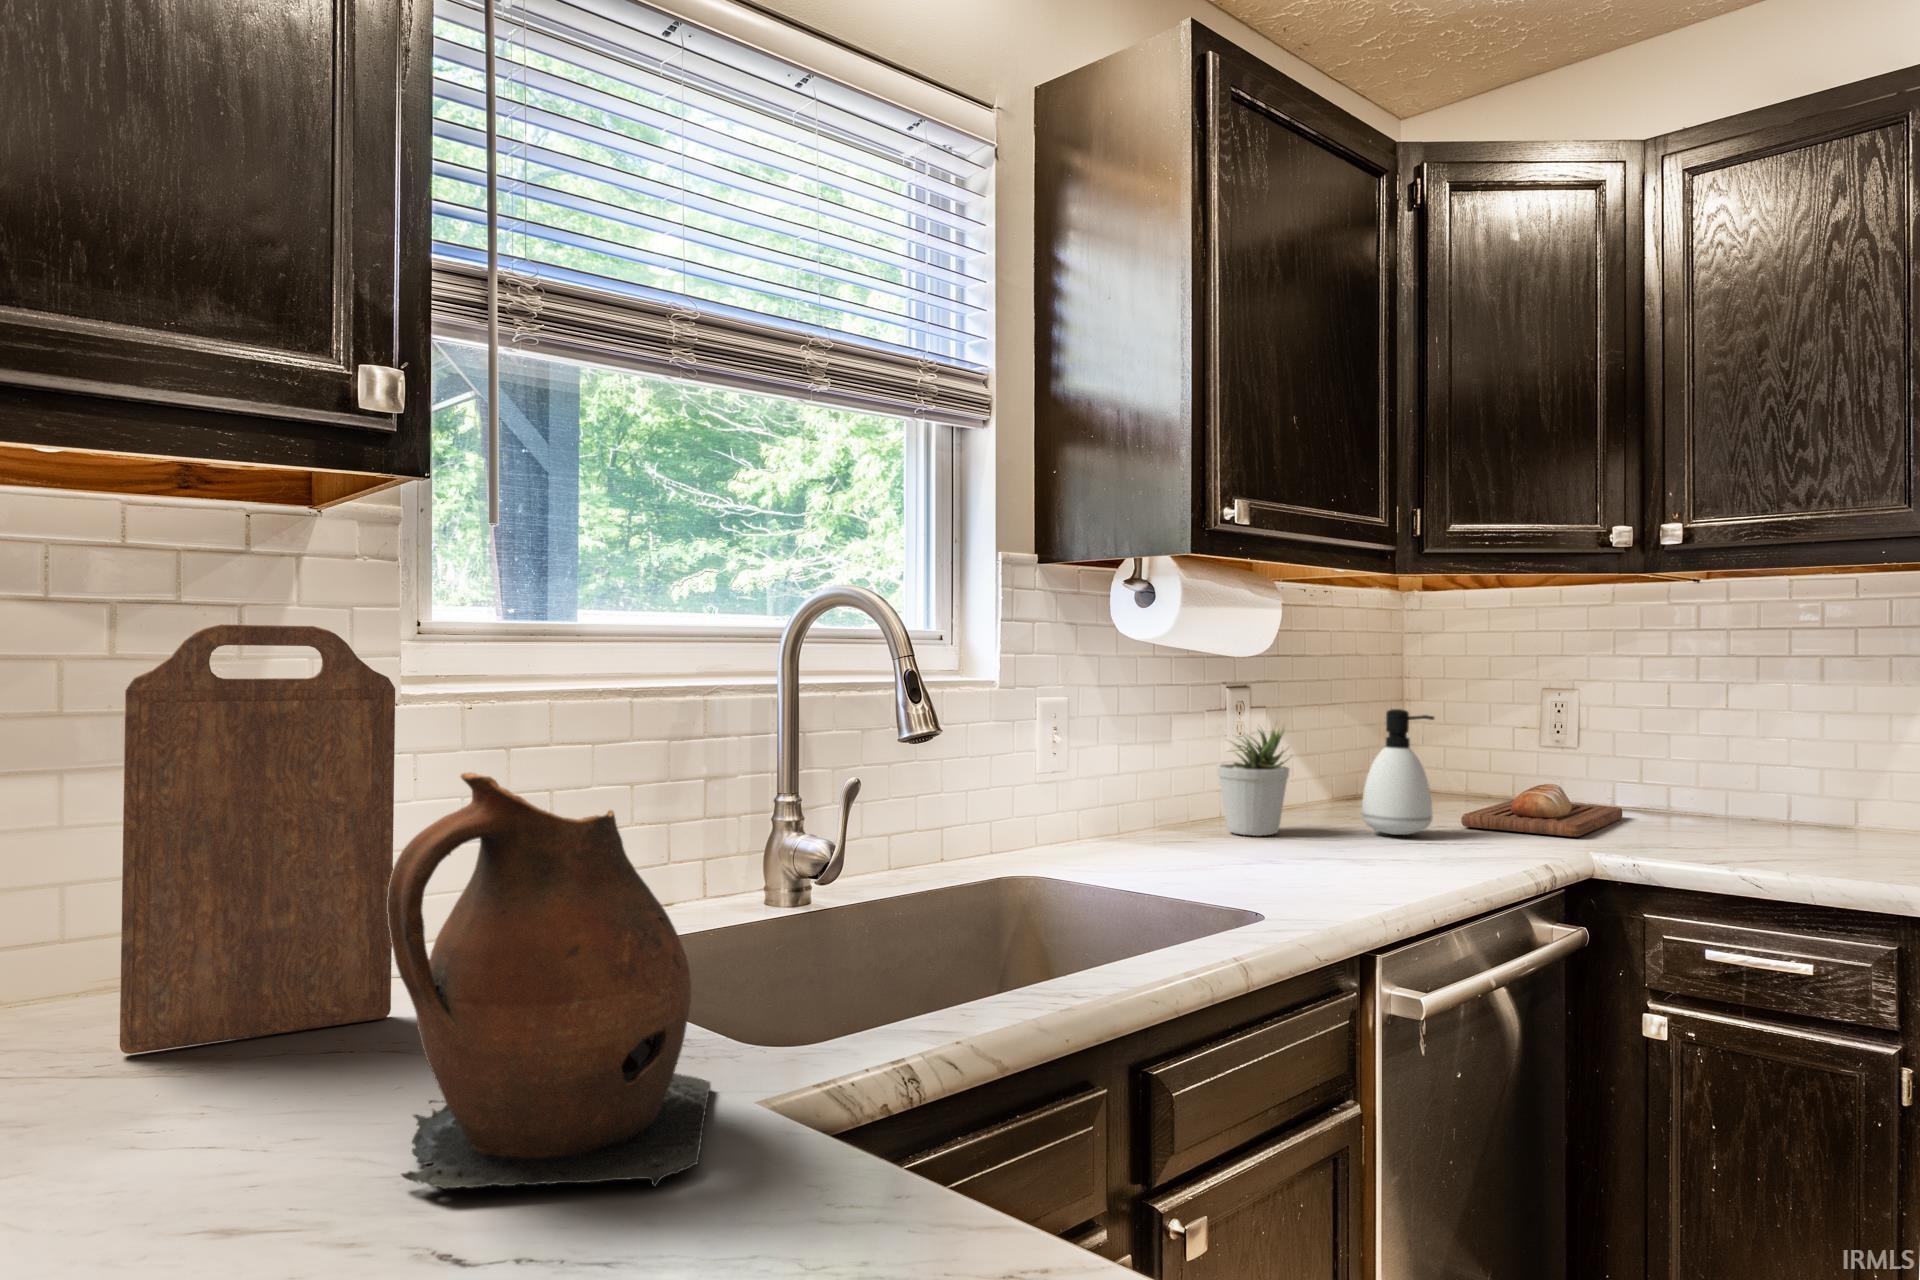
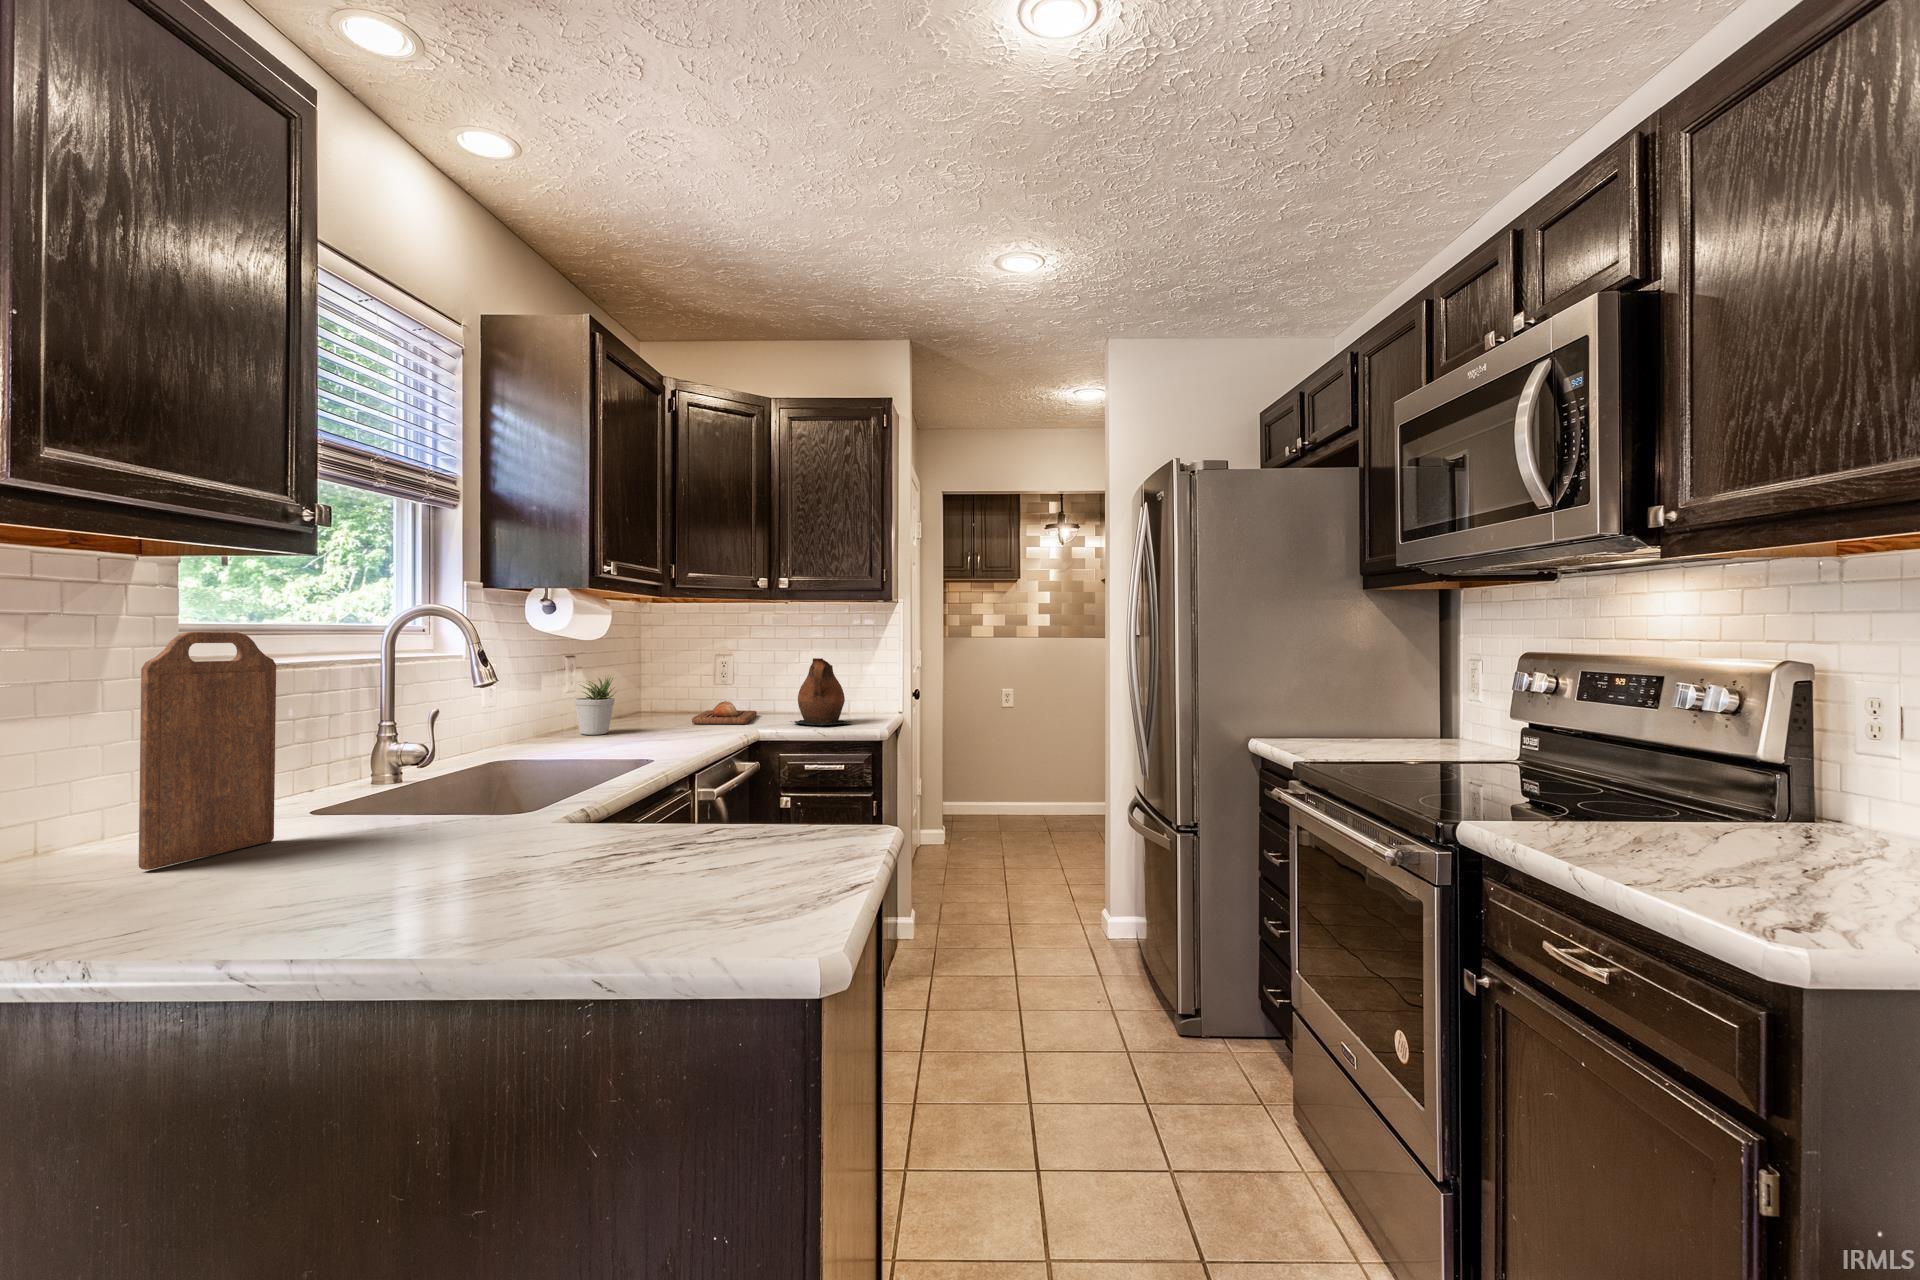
soap dispenser: present [1362,709,1435,835] -> none [649,666,686,729]
ceramic pitcher: present [387,772,711,1189] -> present [794,658,852,725]

